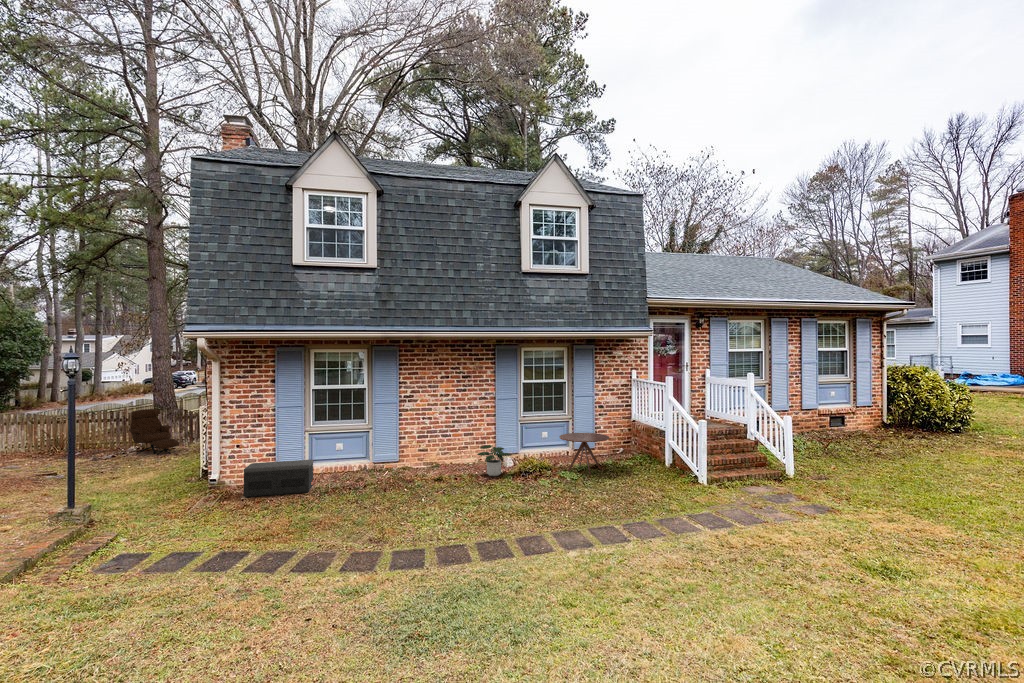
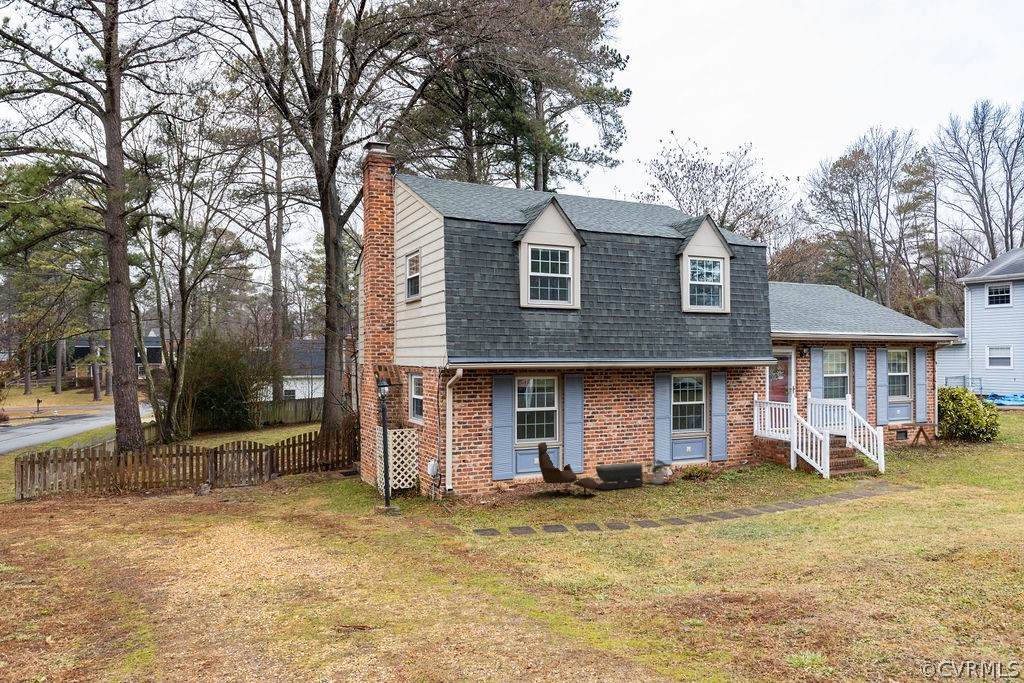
lounge chair: present [129,409,179,455] -> present [538,442,598,497]
round table: present [560,433,609,475] -> present [902,423,941,449]
storage bench: present [243,460,314,497] -> present [596,462,643,490]

